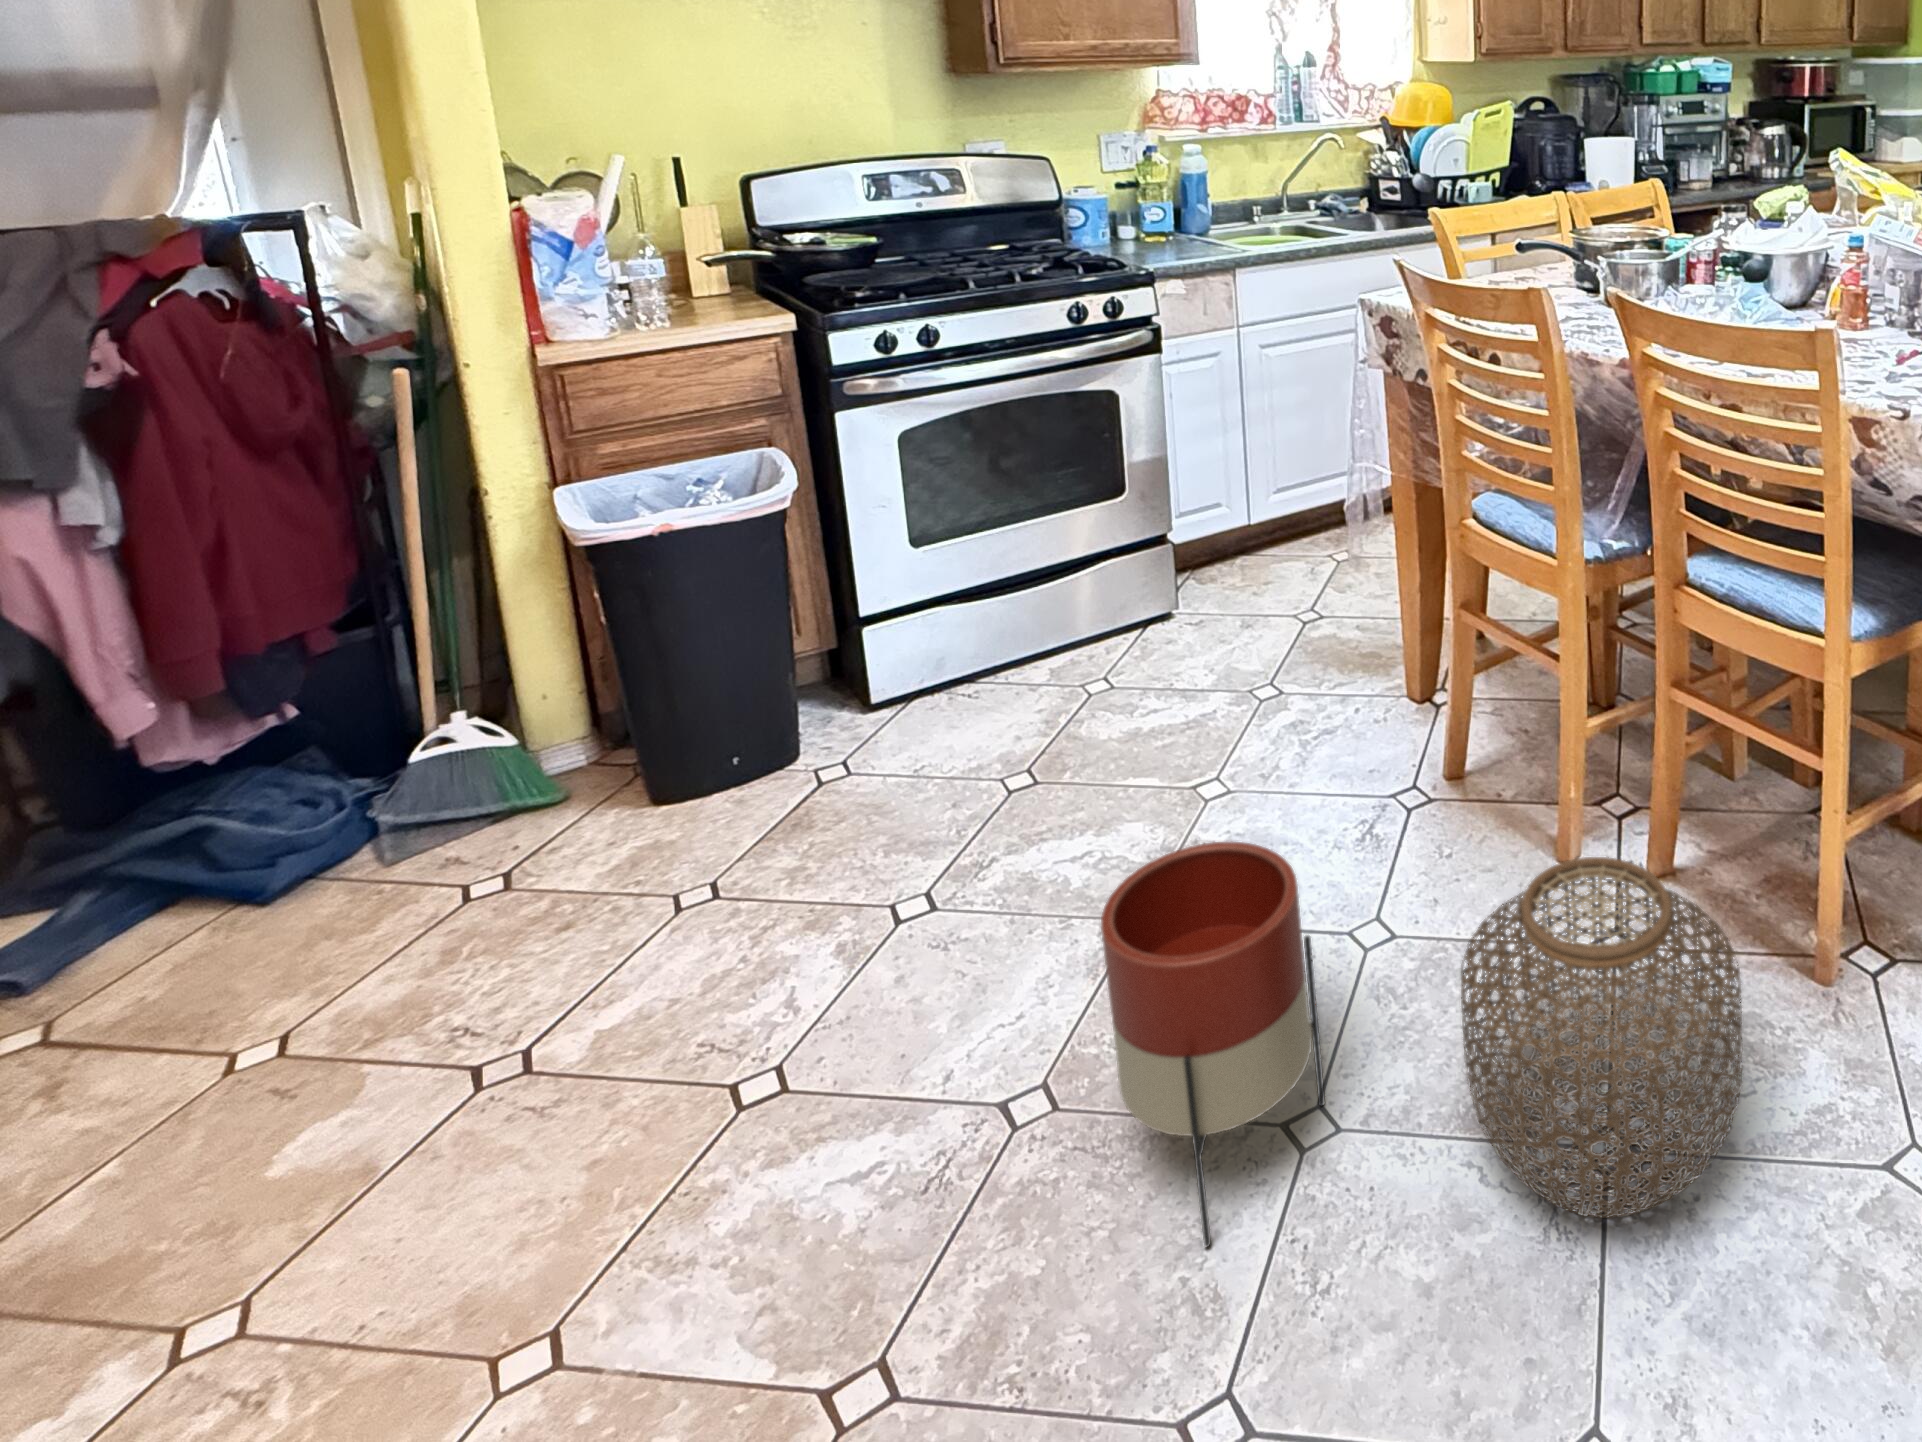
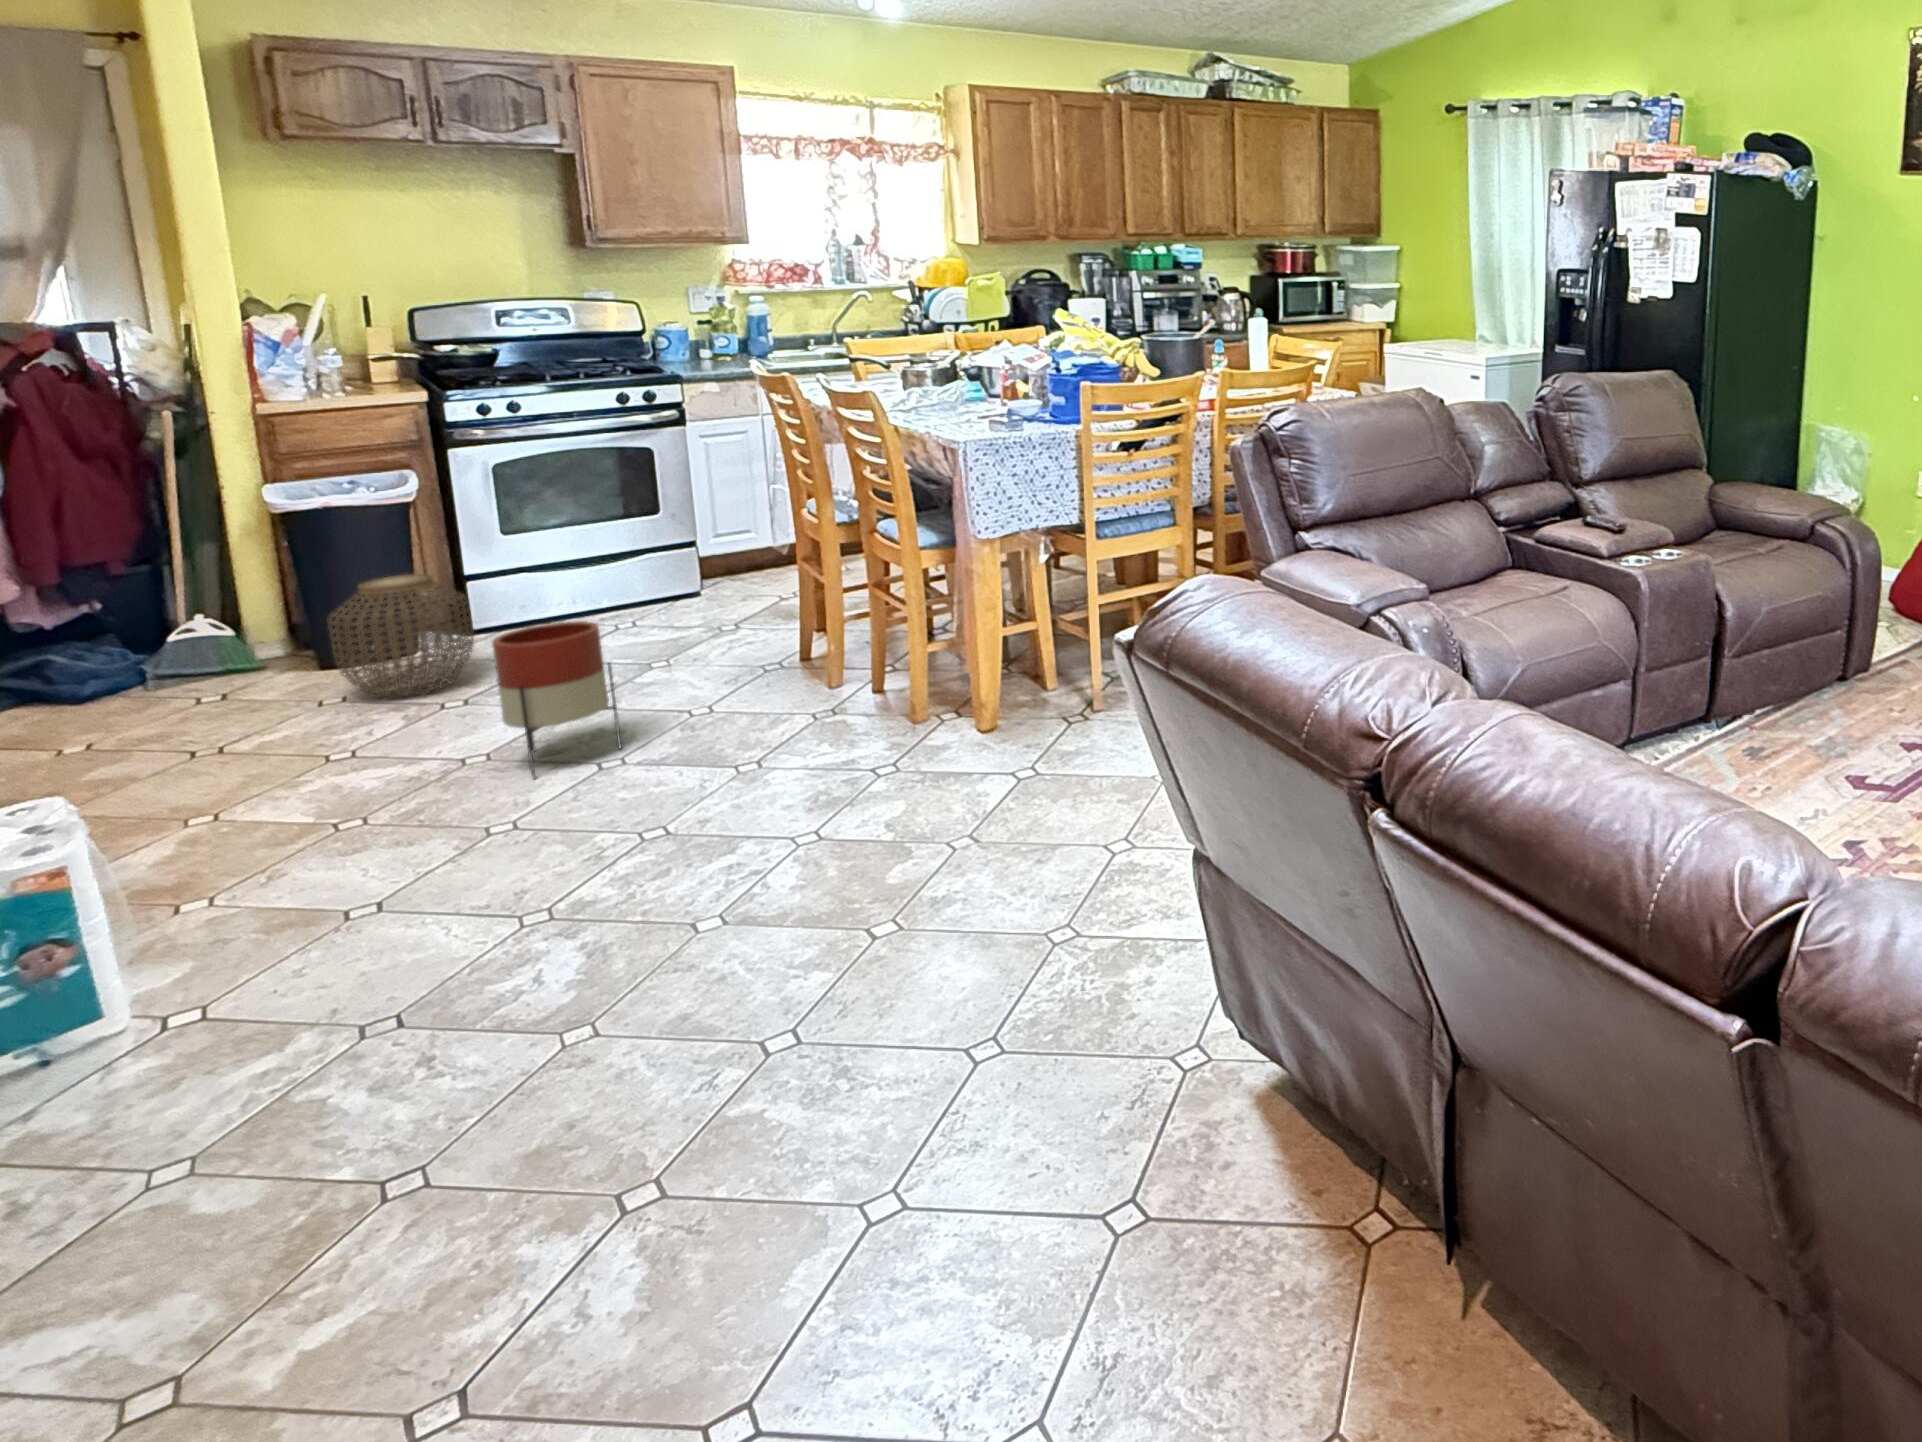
woven basket: present [1461,857,1742,1218] -> present [327,574,474,698]

